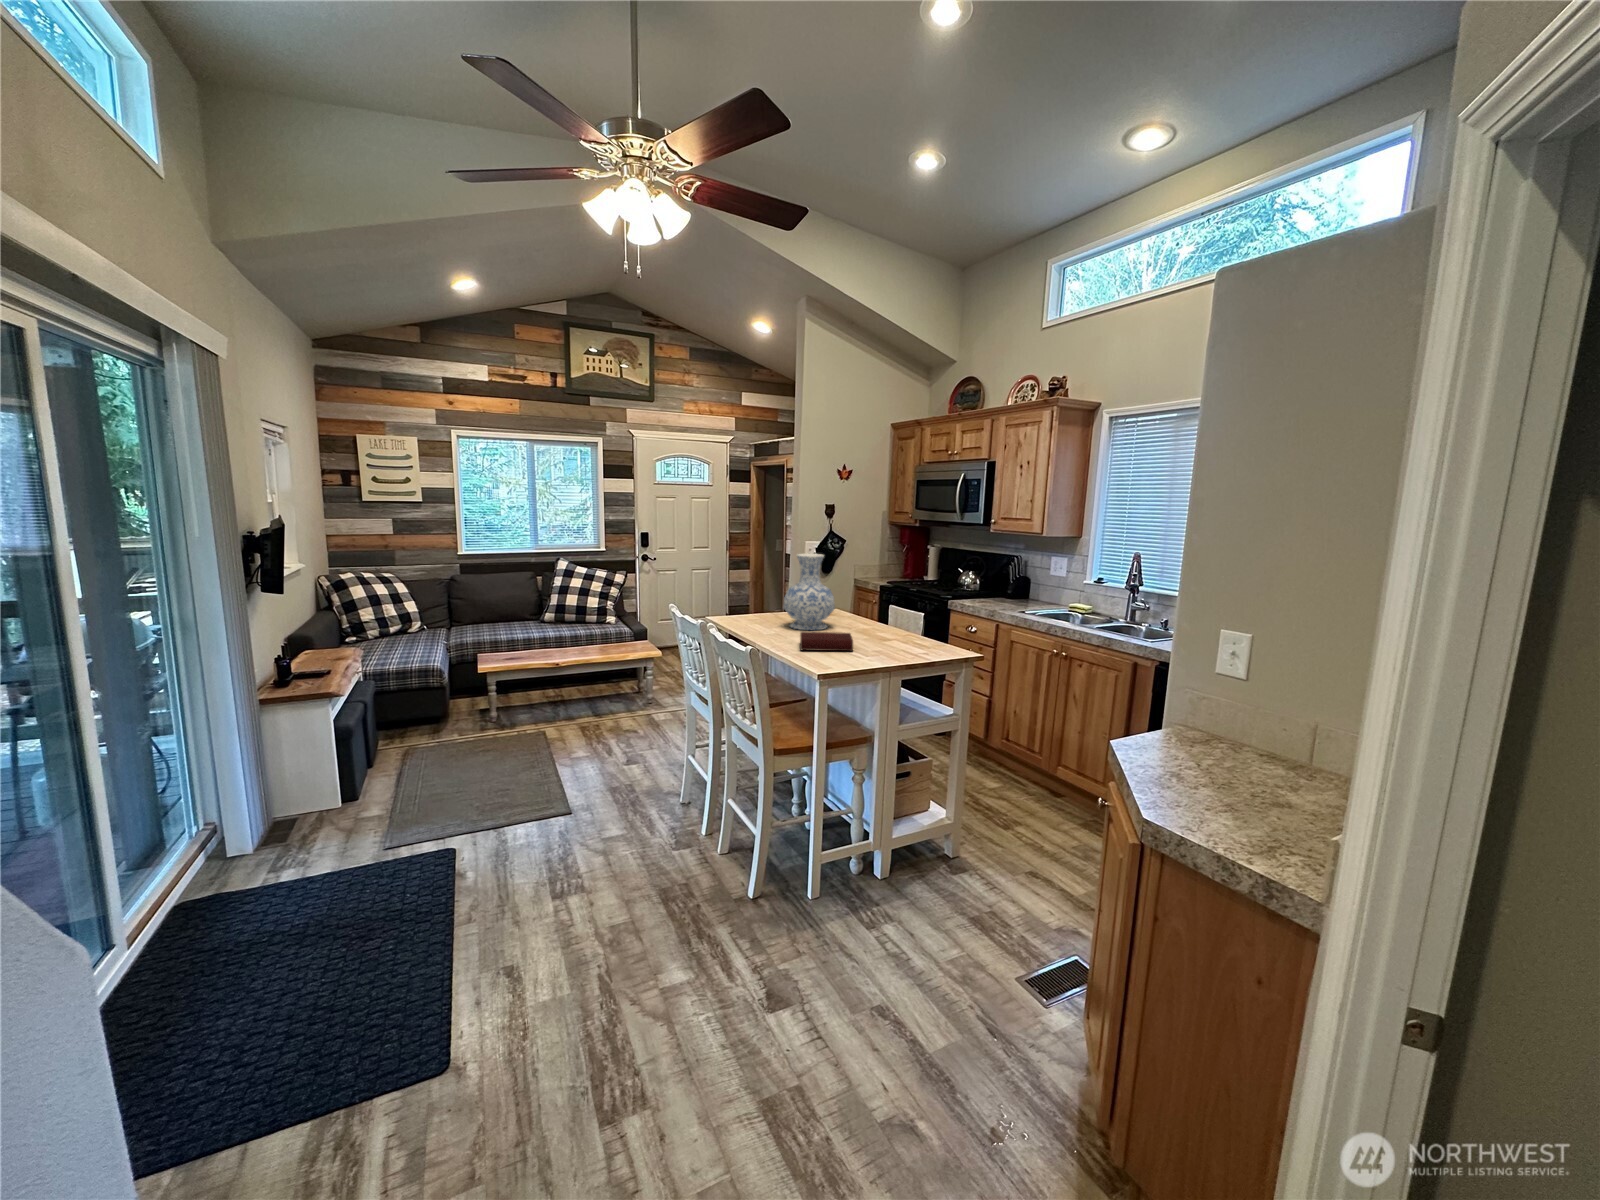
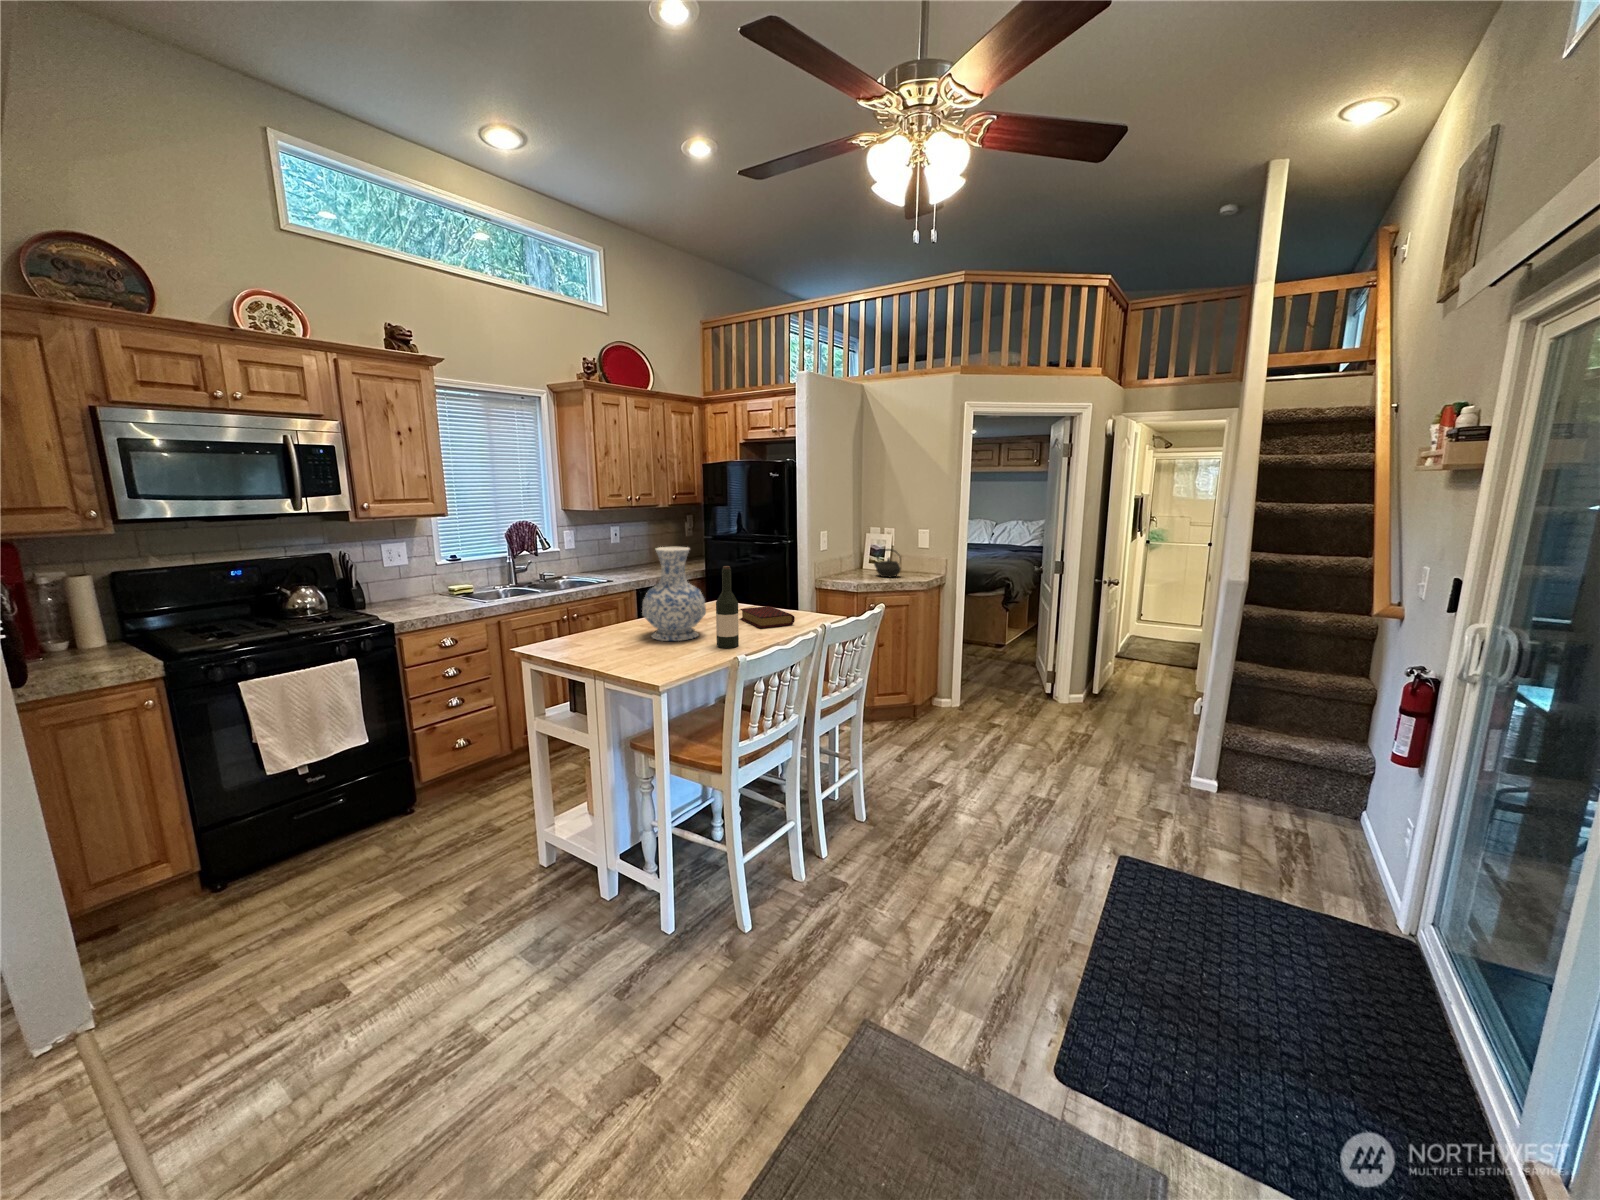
wine bottle: none [750,567,768,633] -> present [716,566,739,648]
kettle: none [1197,704,1285,792] -> present [874,549,901,577]

